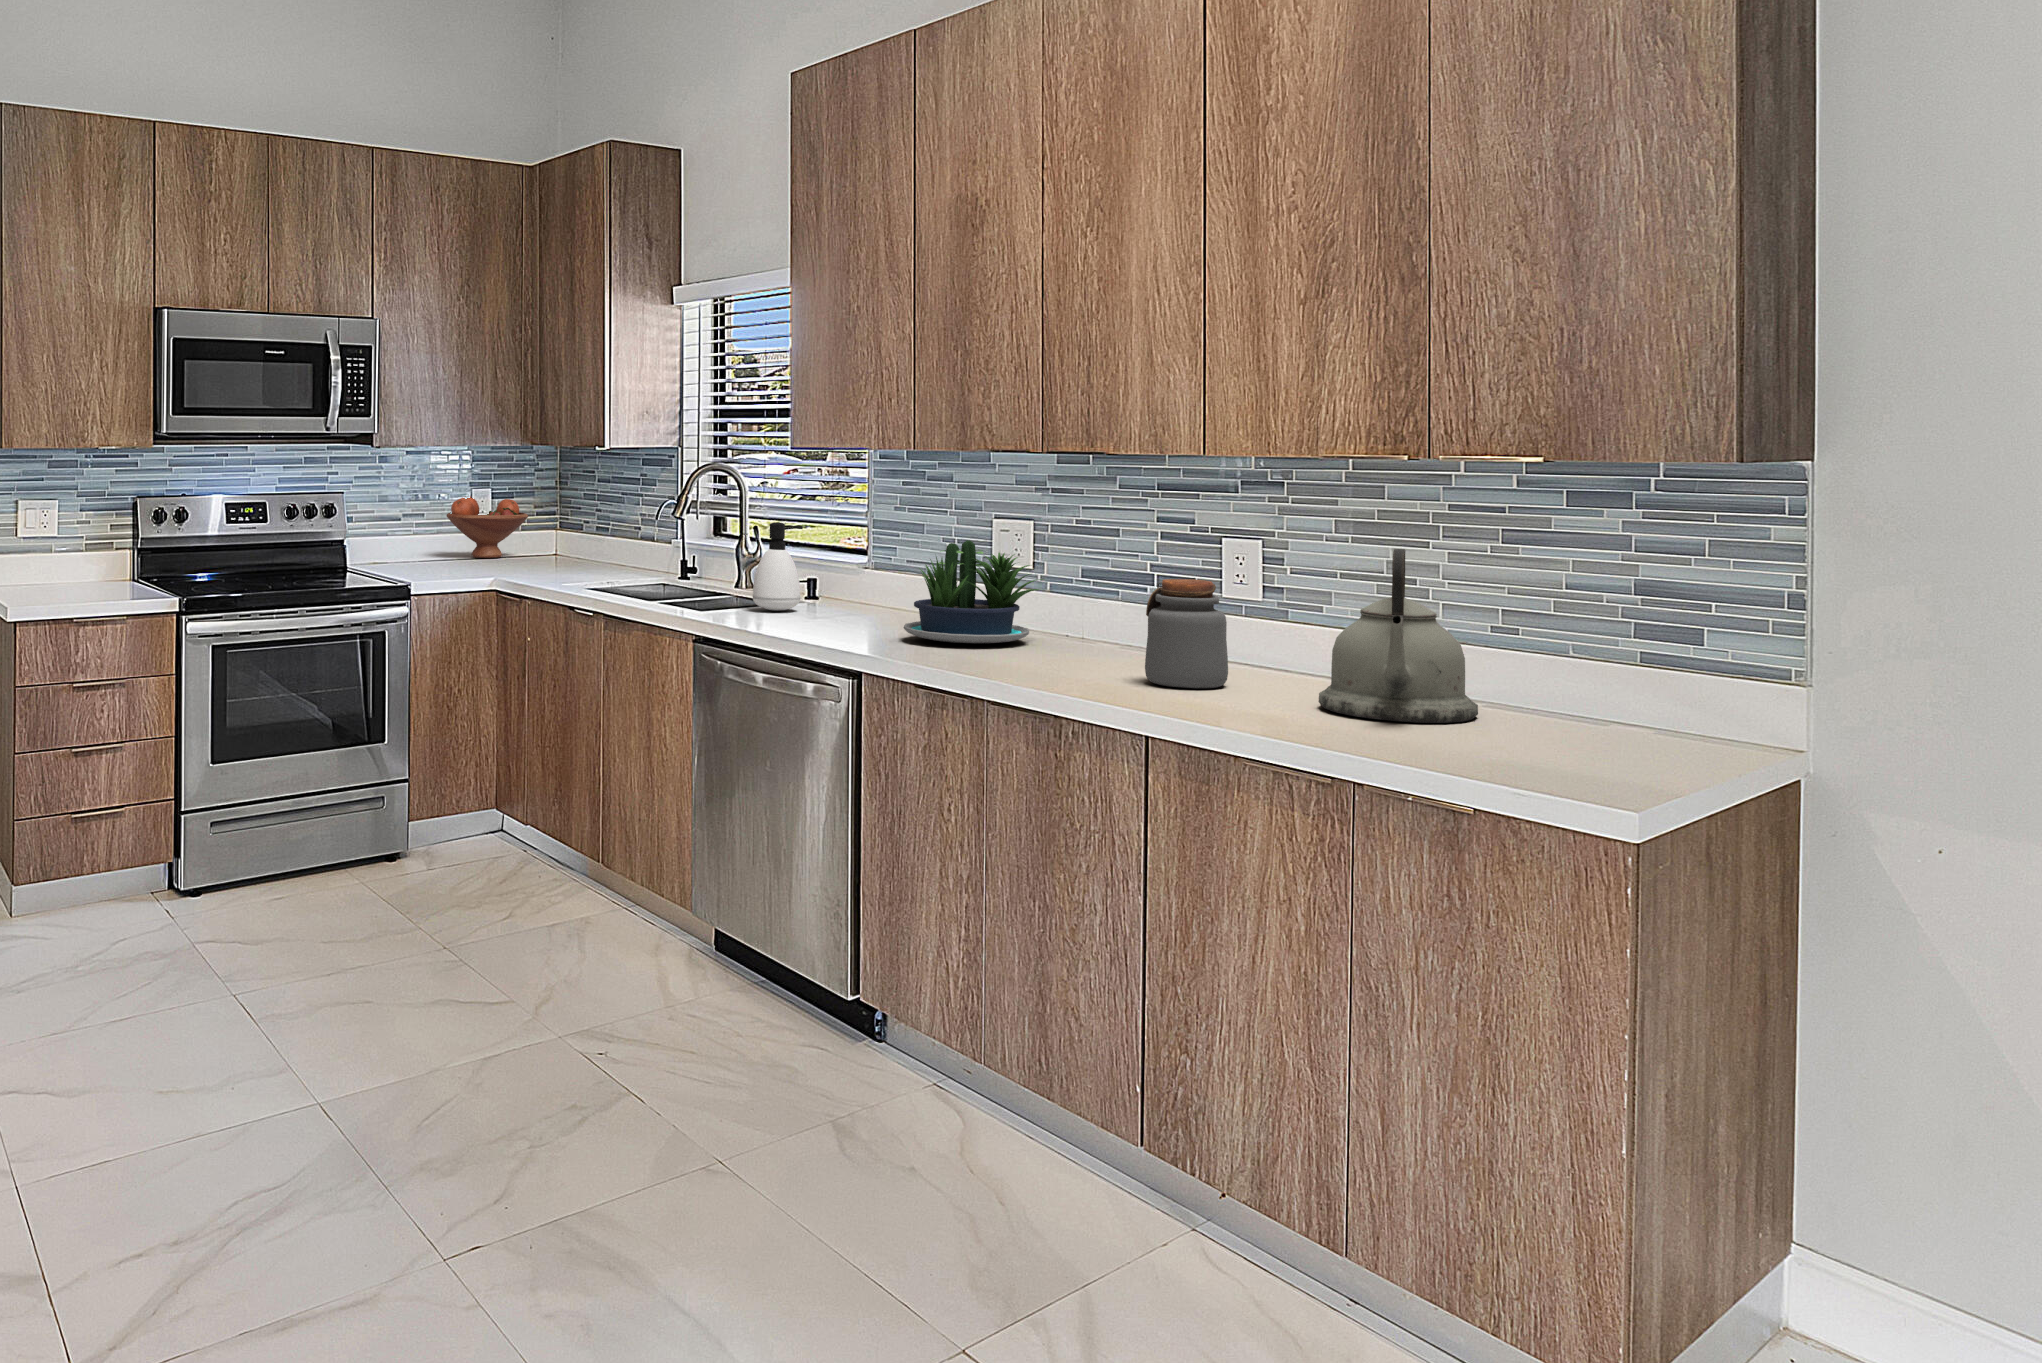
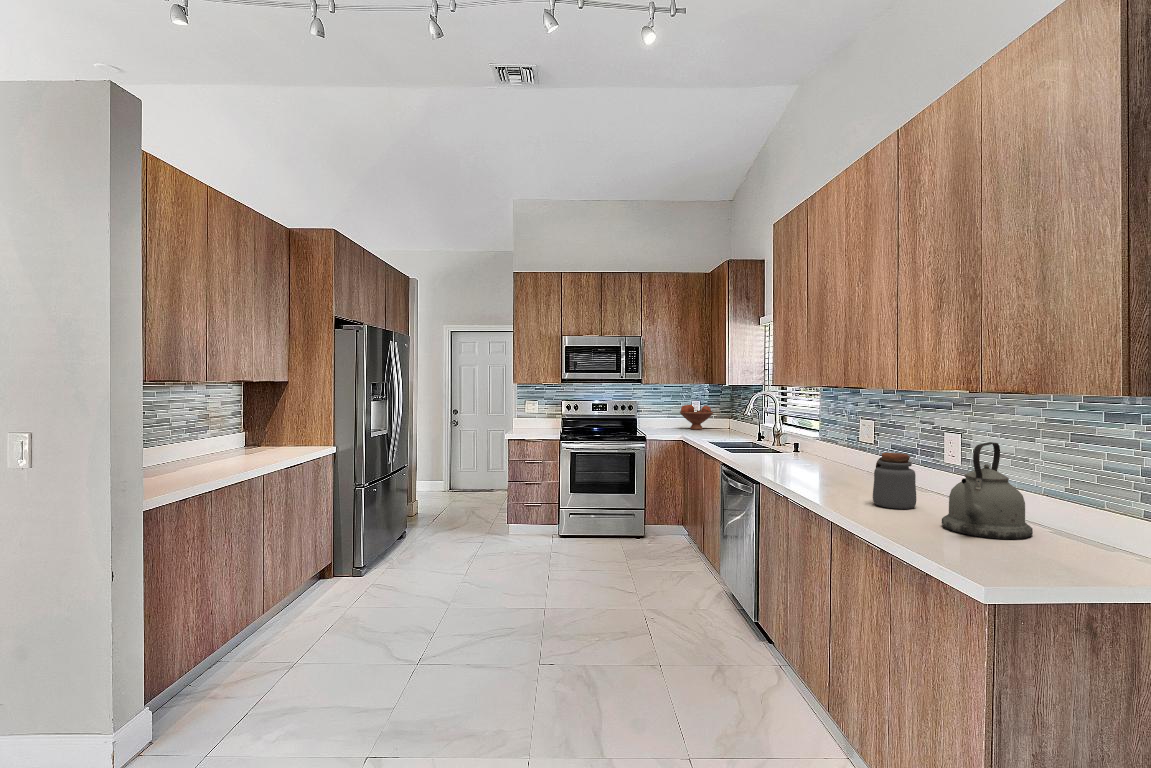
soap dispenser: present [753,522,803,611] -> none [757,419,780,458]
potted plant: present [904,540,1041,644] -> none [796,429,869,478]

